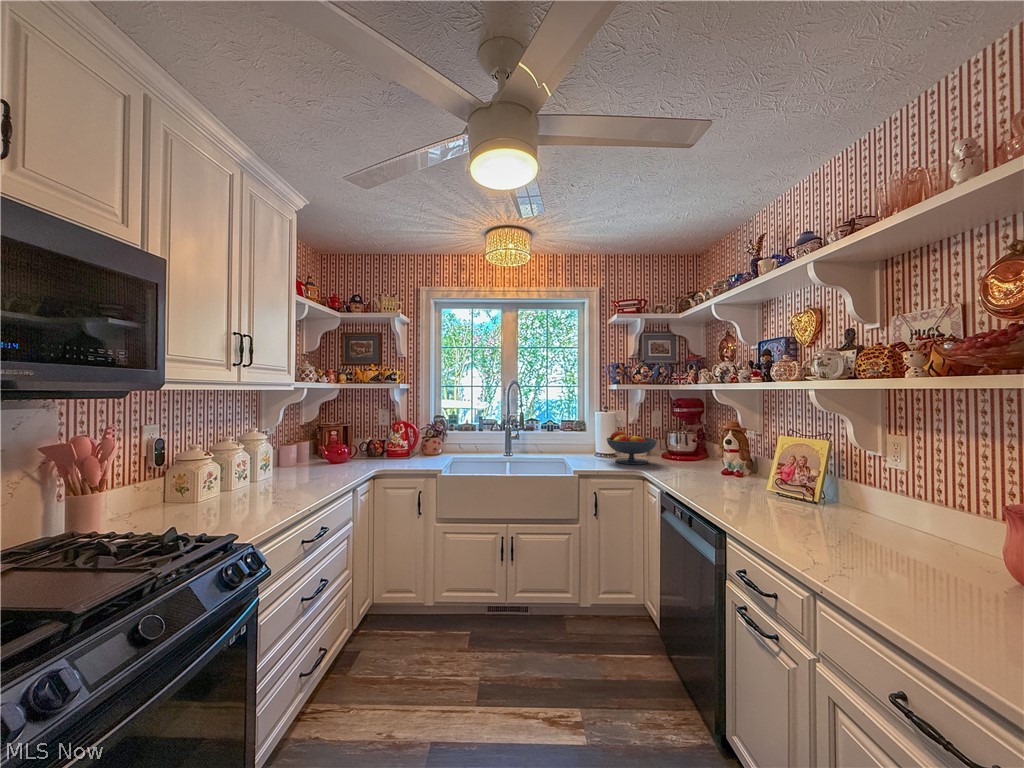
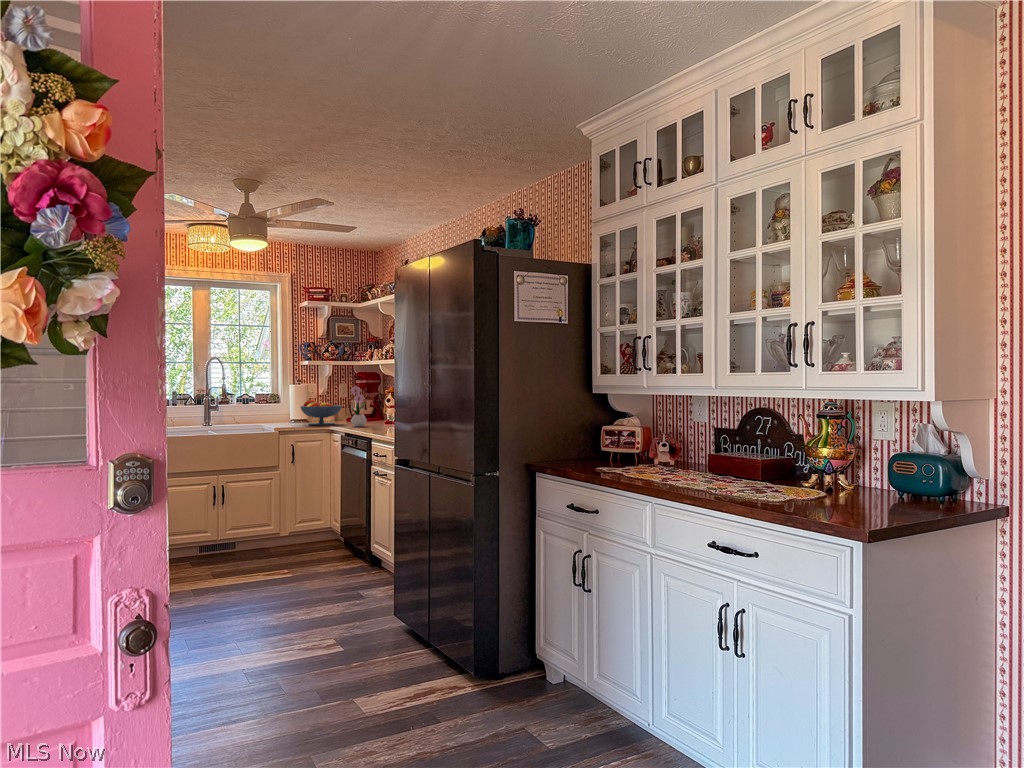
flower arrangement: none [671,411,695,476] -> present [351,380,367,427]

